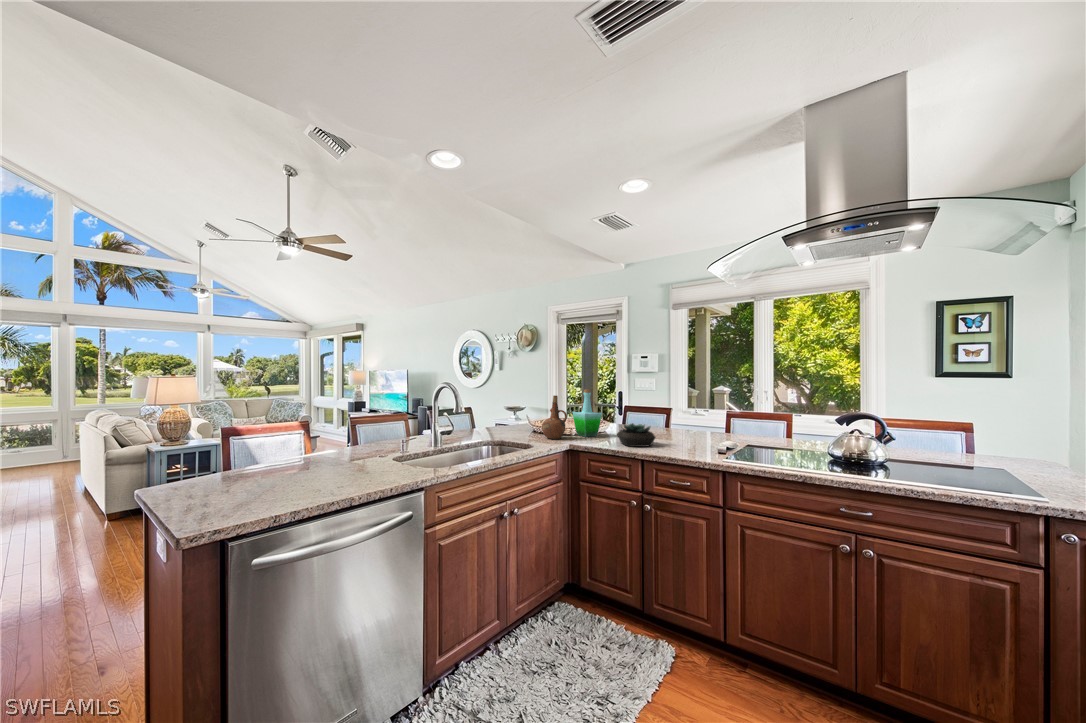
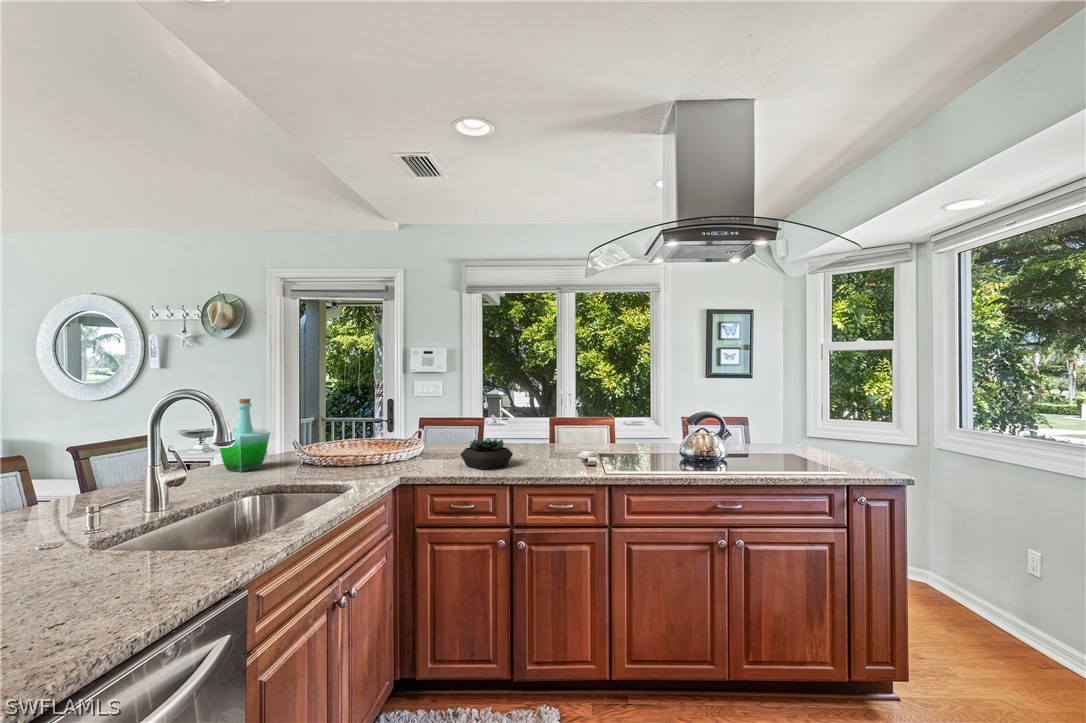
bottle: present [573,389,602,437] -> present [220,399,270,472]
ceramic pitcher: present [542,395,567,439] -> none [344,407,384,472]

